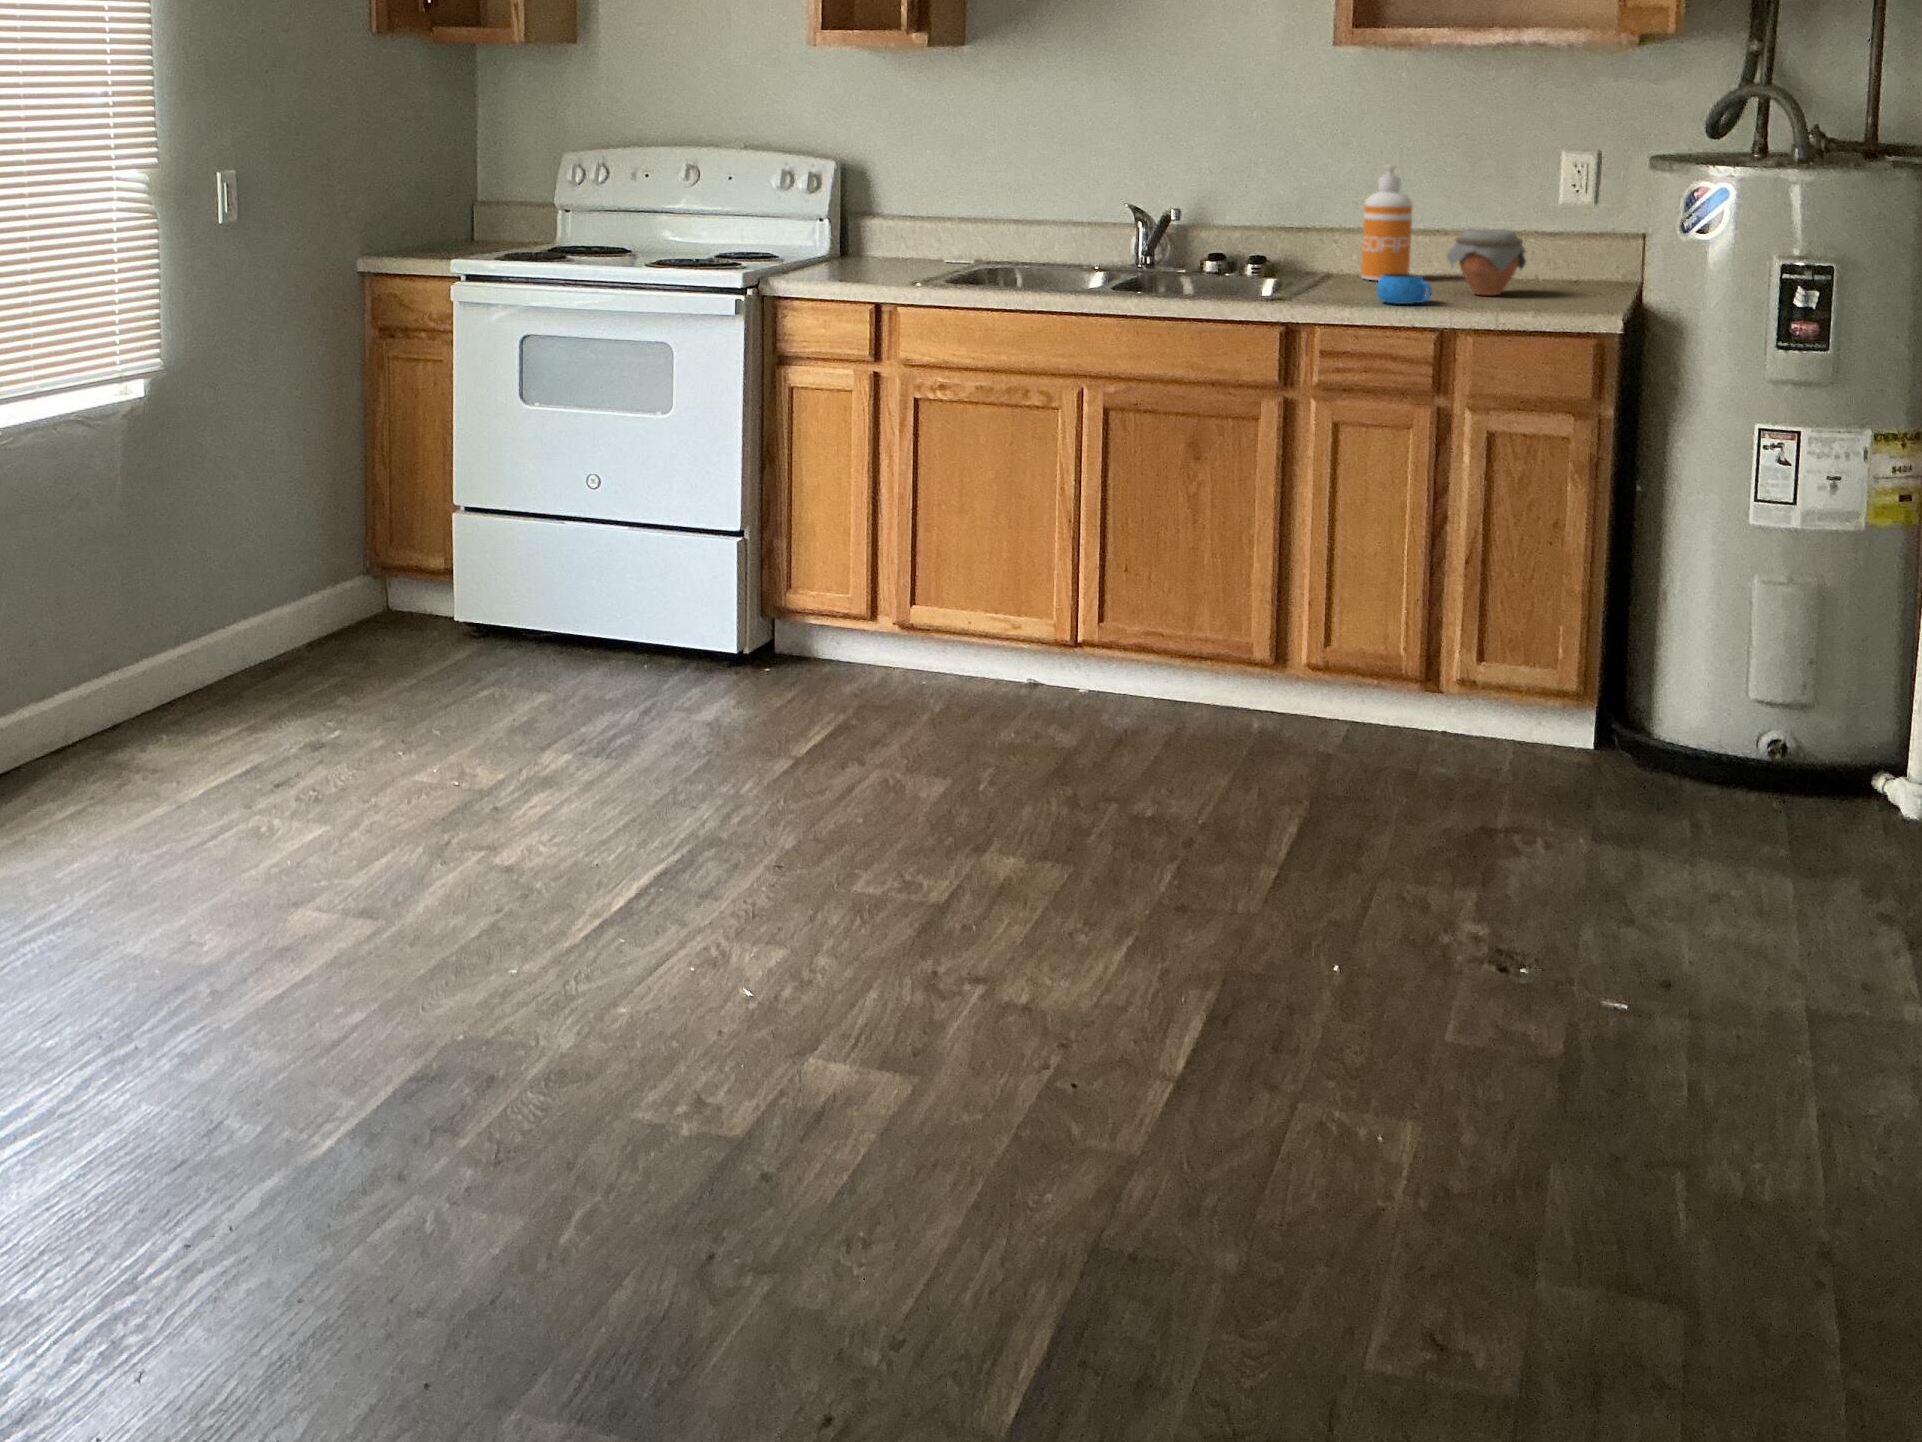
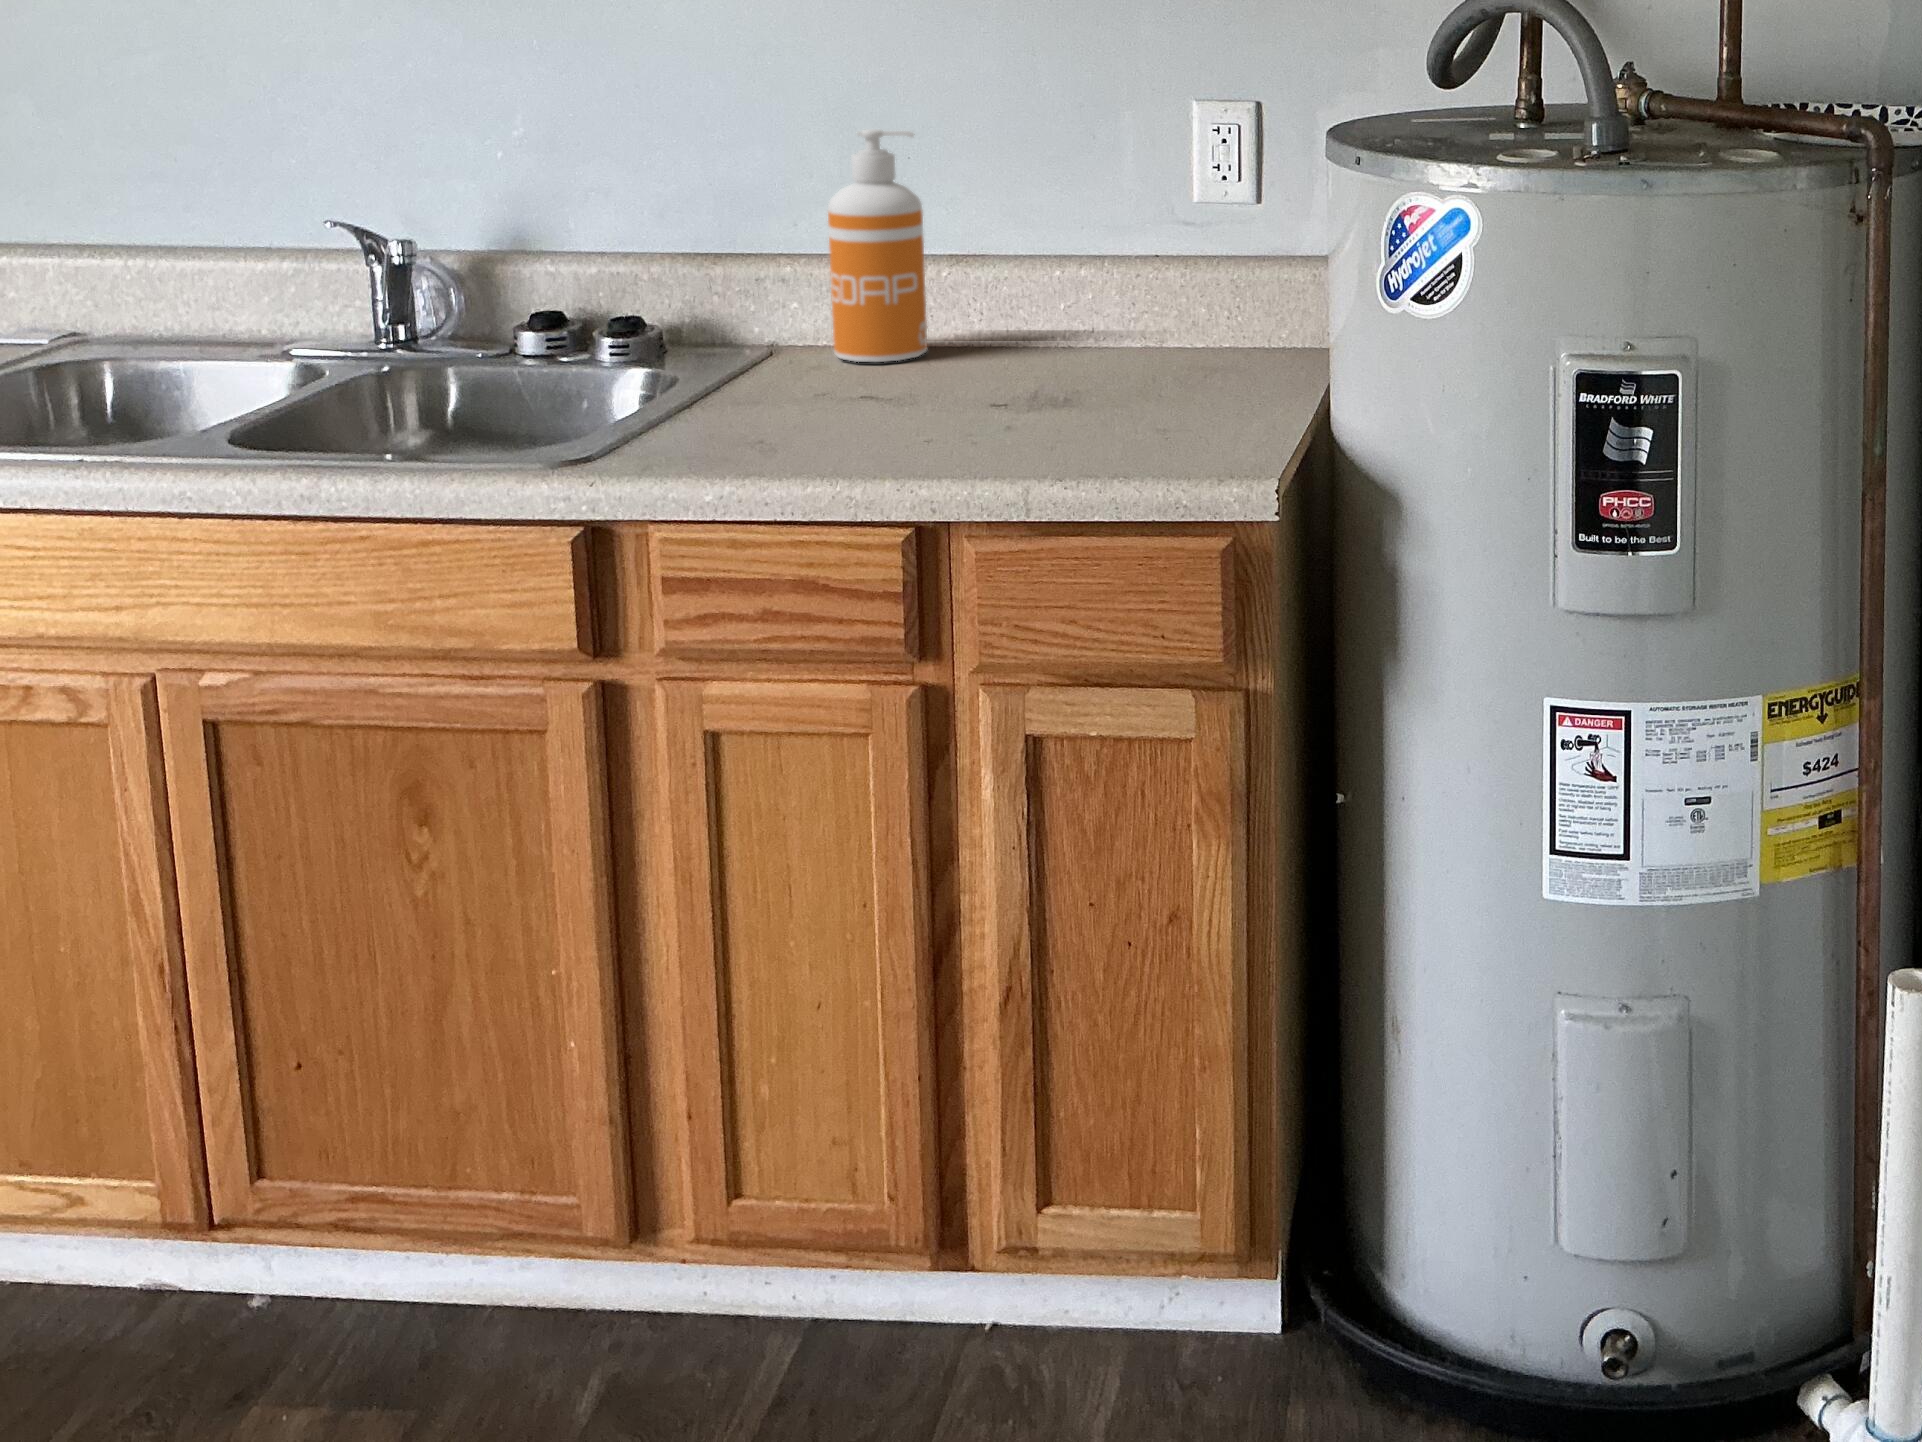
jar: present [1447,229,1526,295] -> none [960,265,1118,405]
mug: present [1377,274,1432,304] -> none [797,379,907,450]

